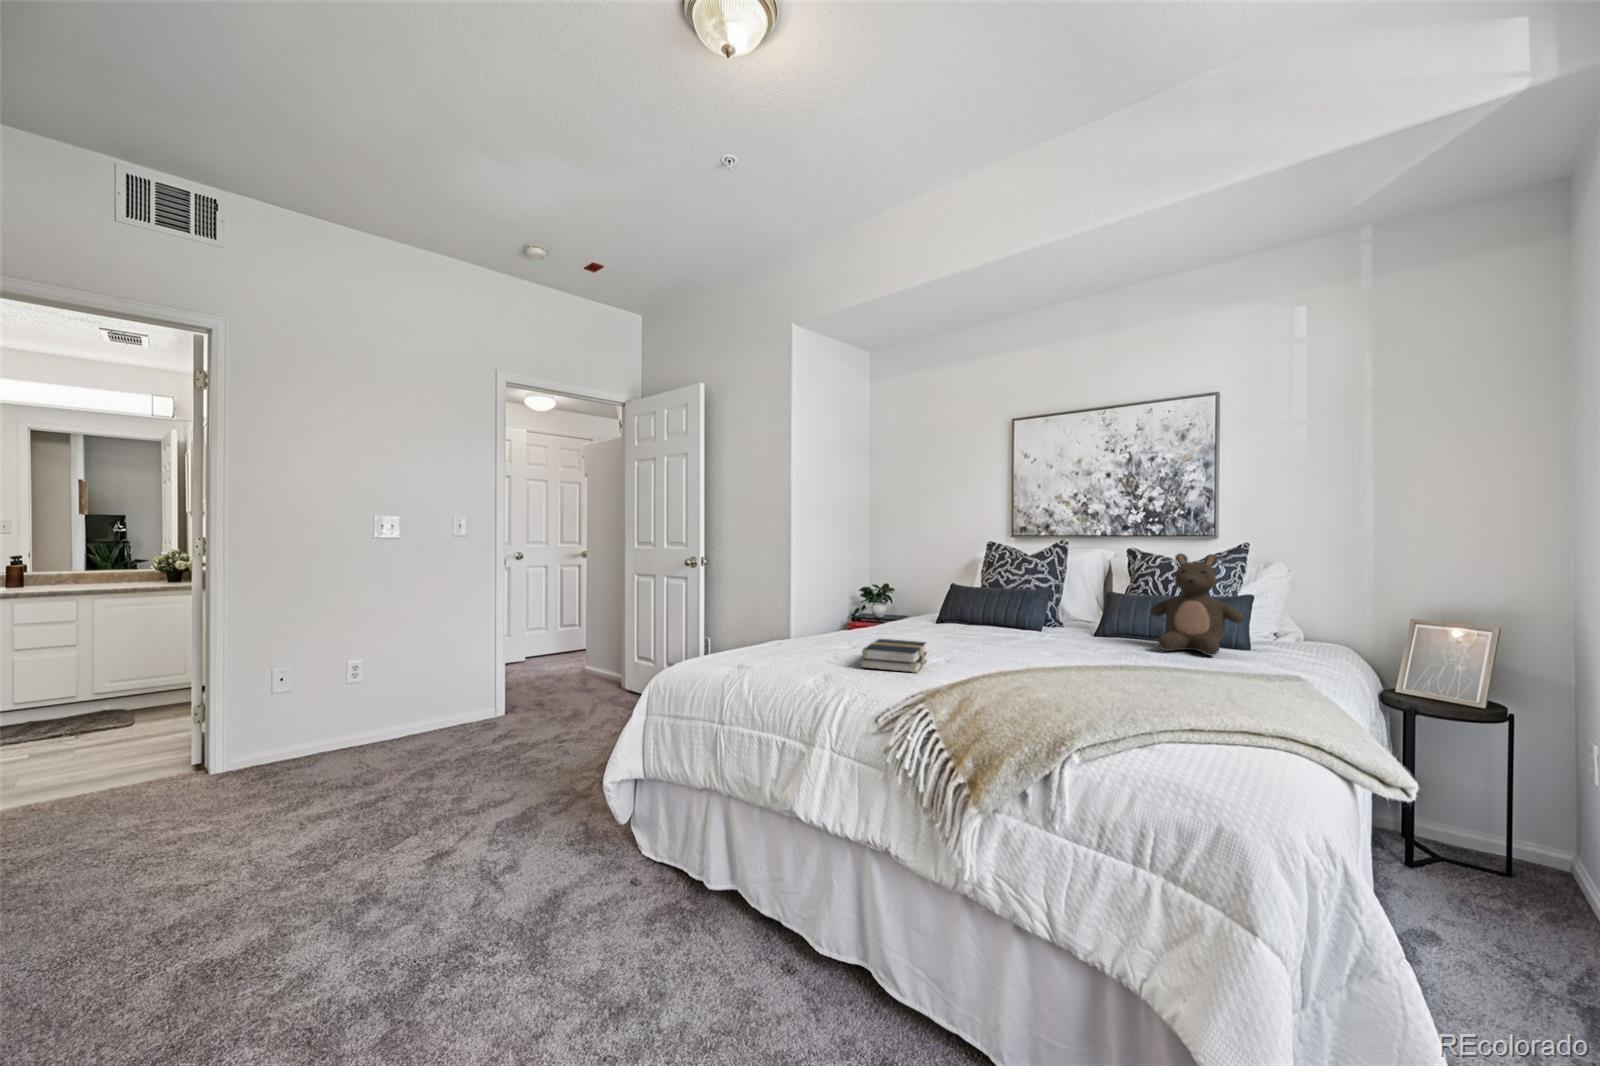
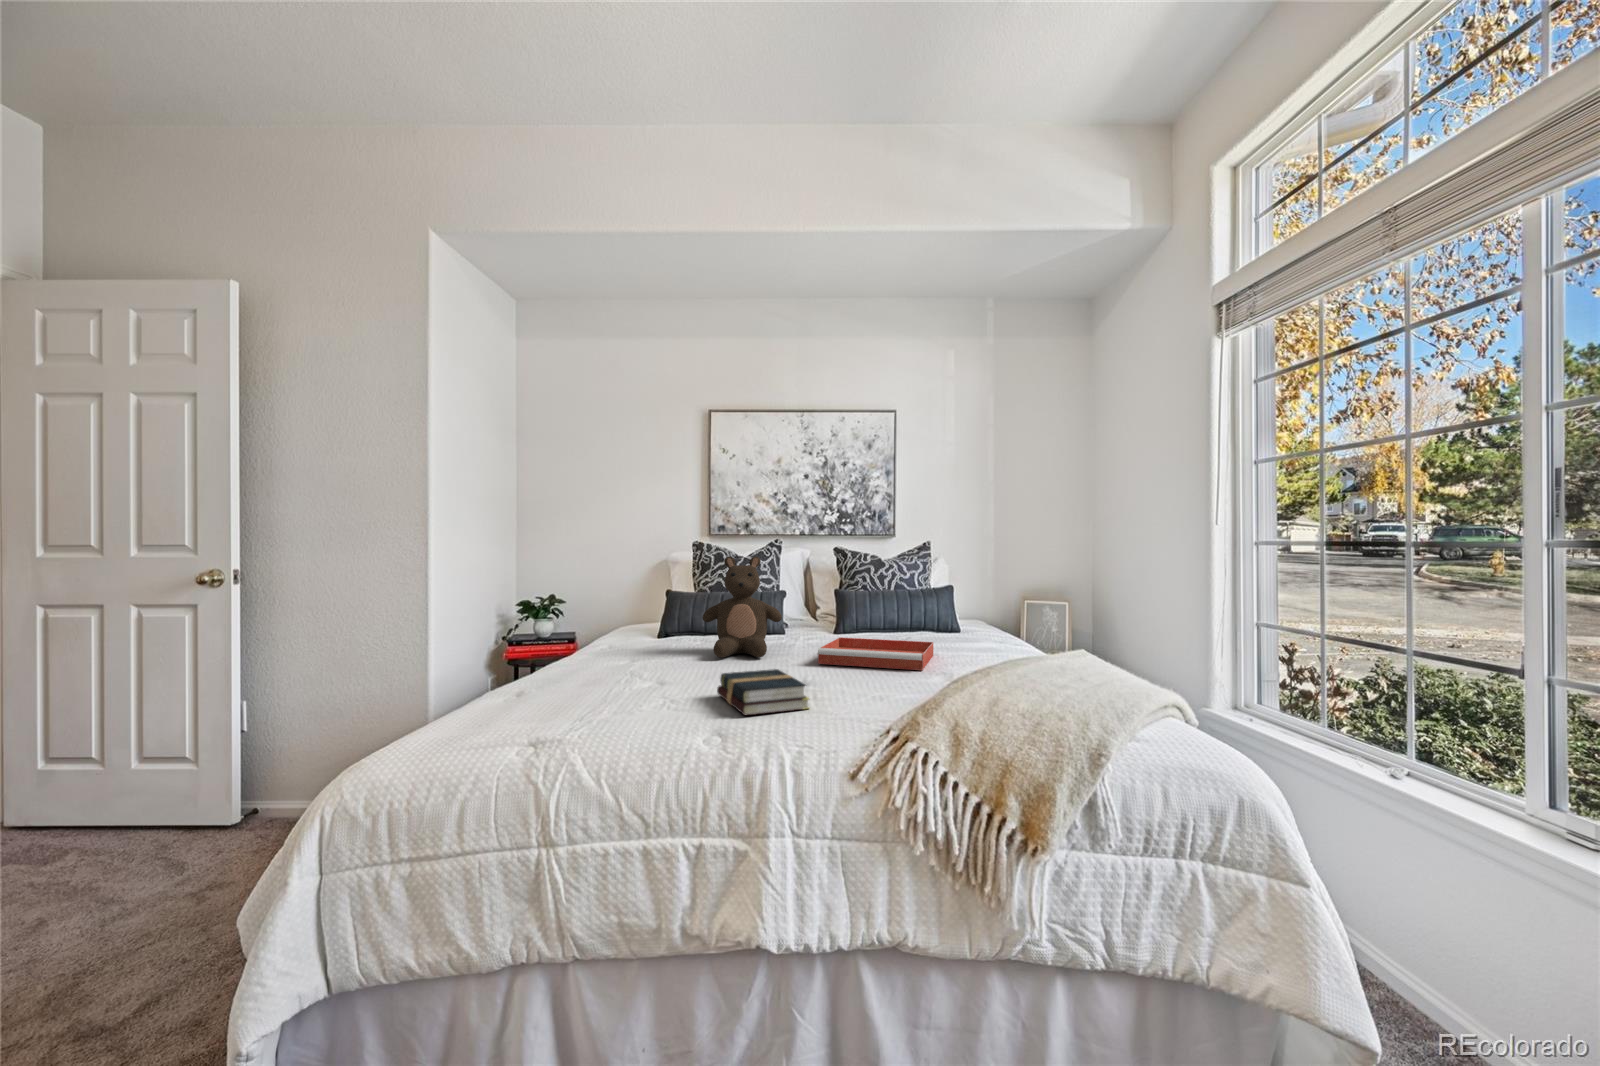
stuffed bear: present [1151,553,1243,655] -> present [702,557,782,658]
tray: none [1004,633,1145,668] -> present [818,637,933,670]

